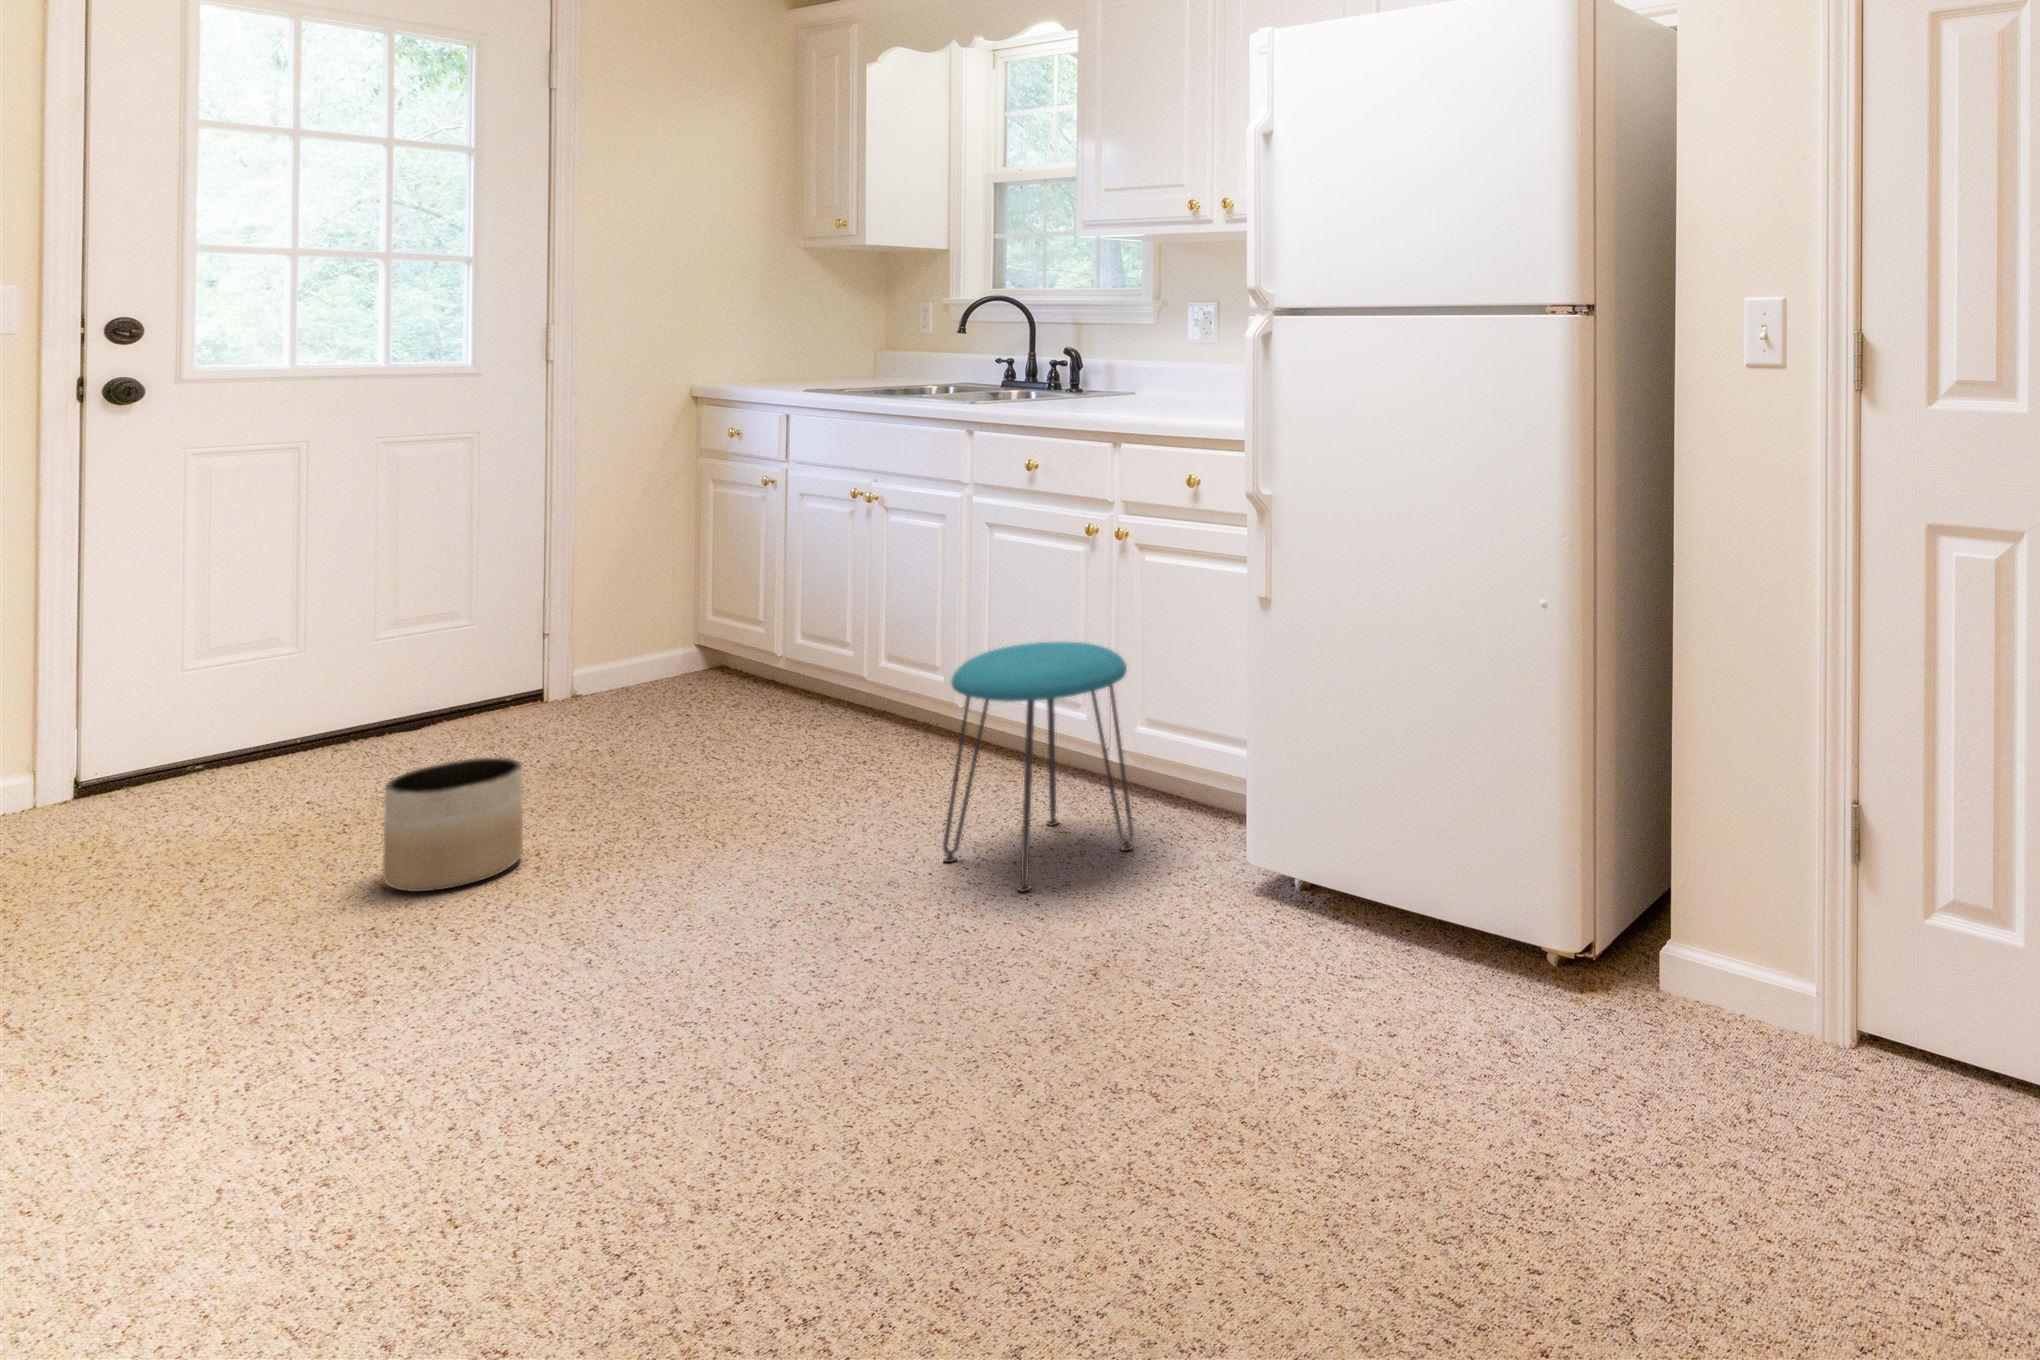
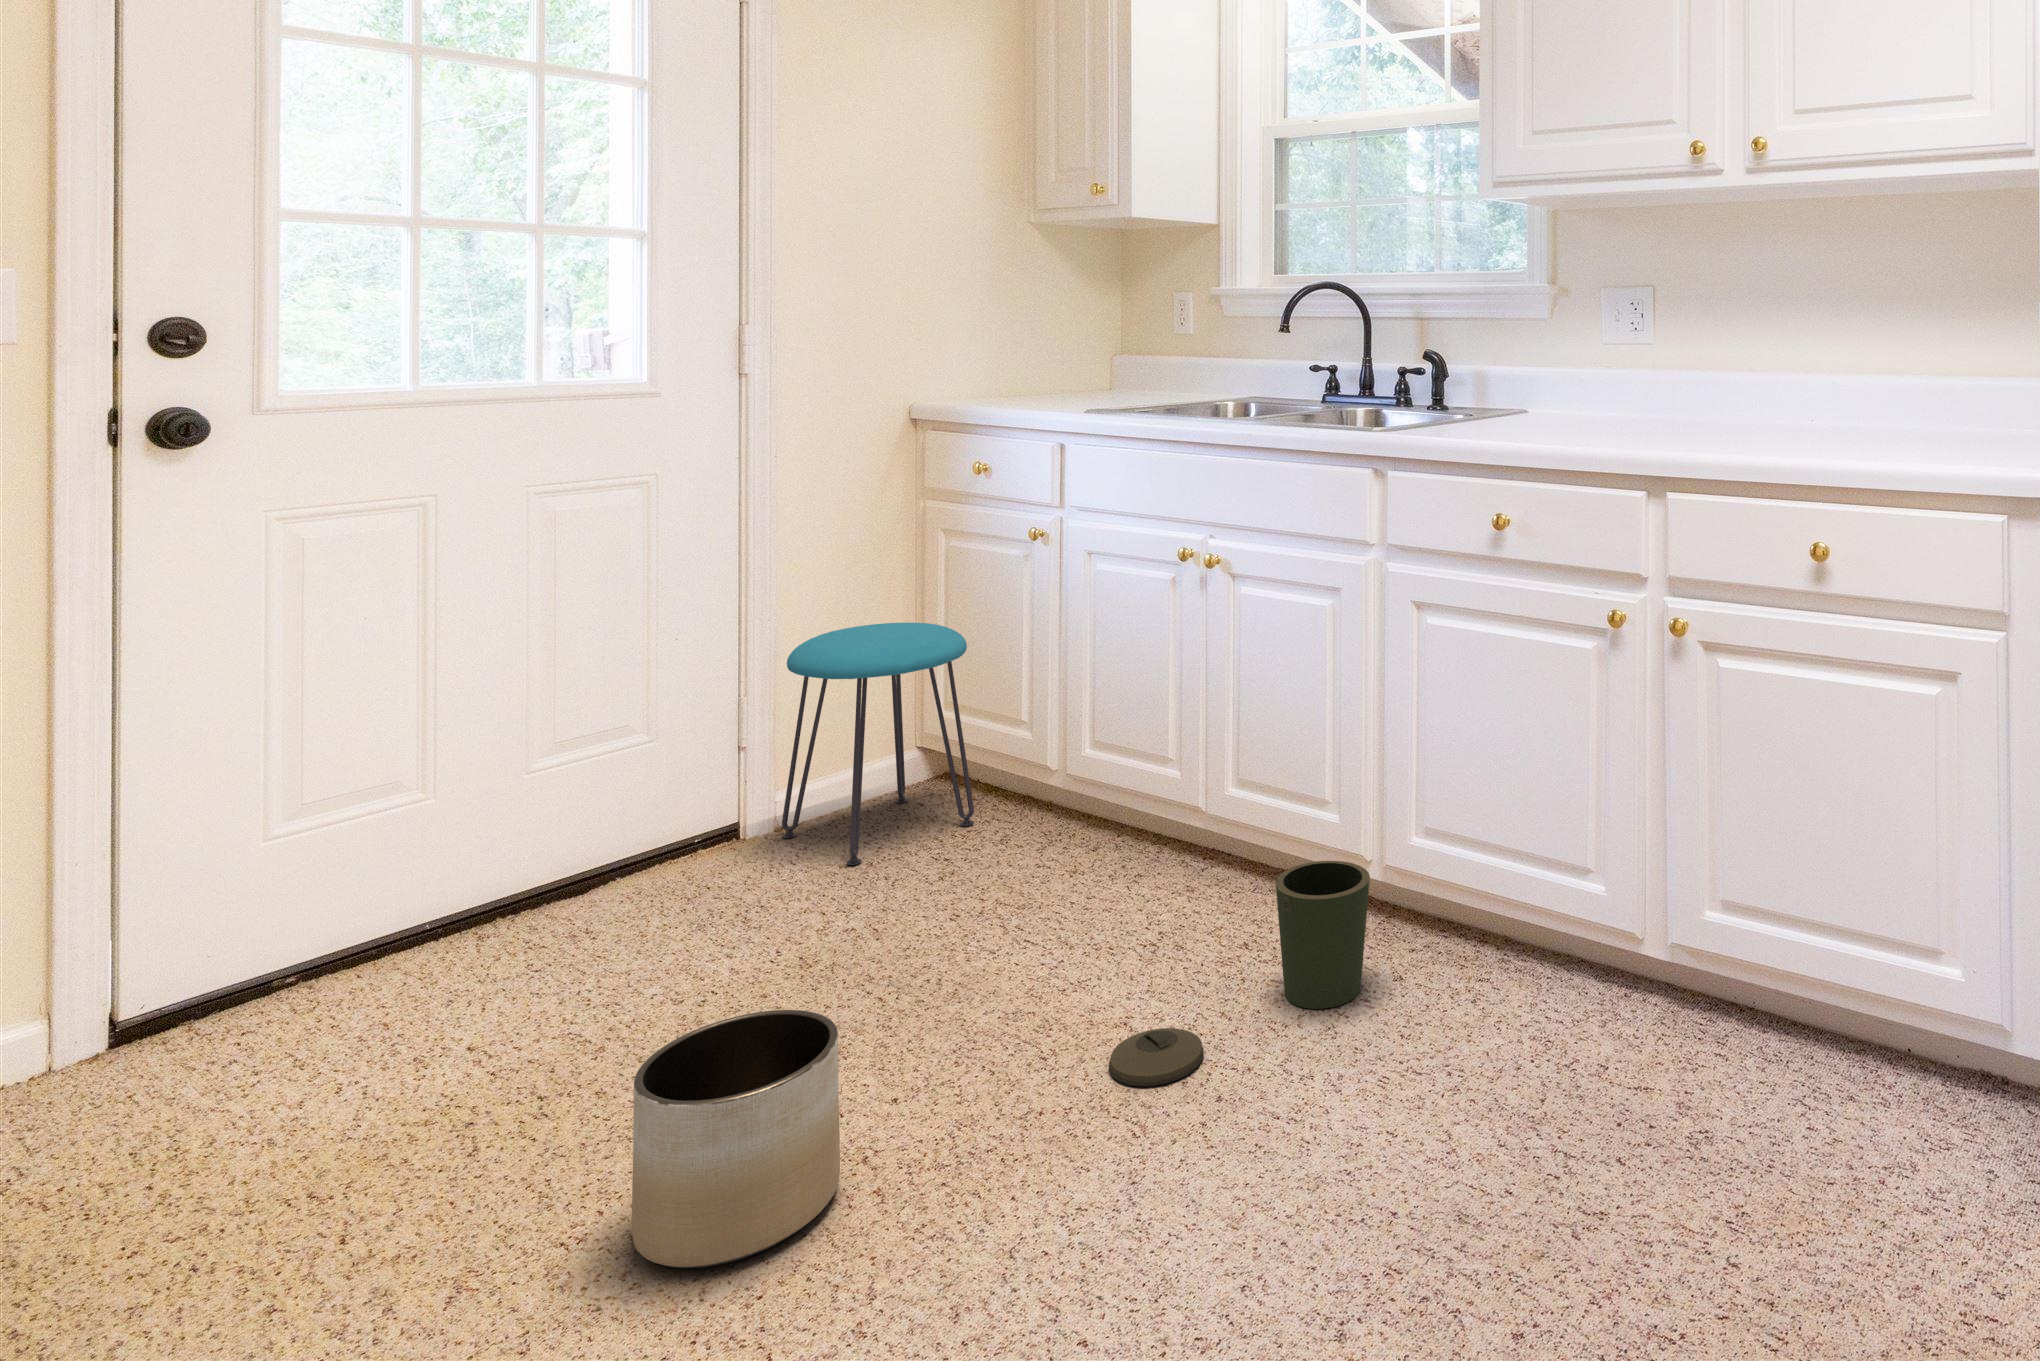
stool: present [943,642,1134,892] -> present [782,623,974,865]
trash can: none [725,698,934,824] -> present [1109,861,1370,1086]

